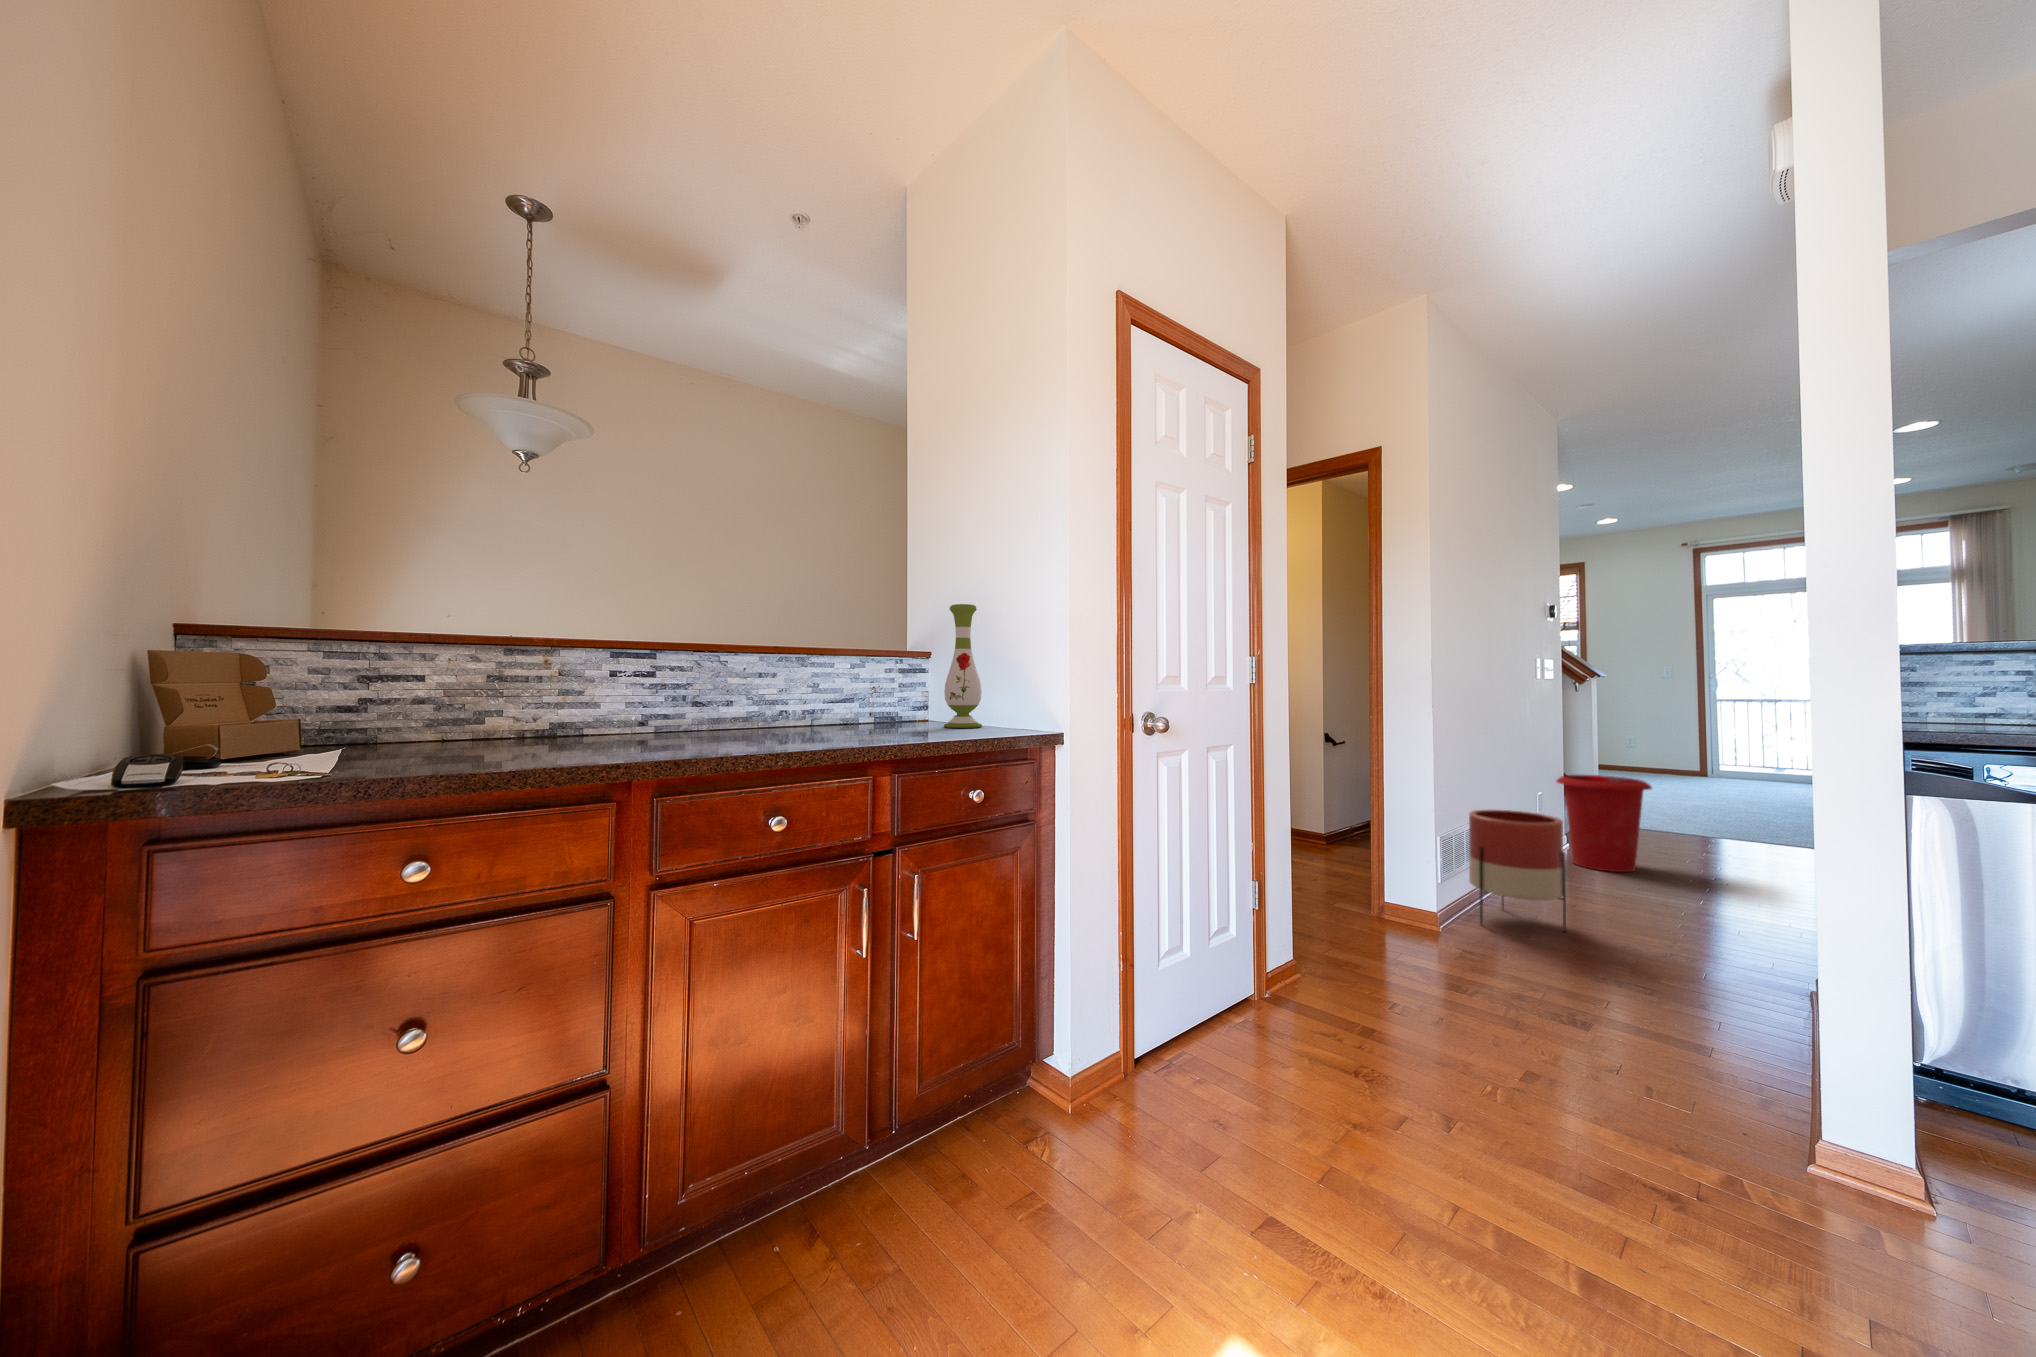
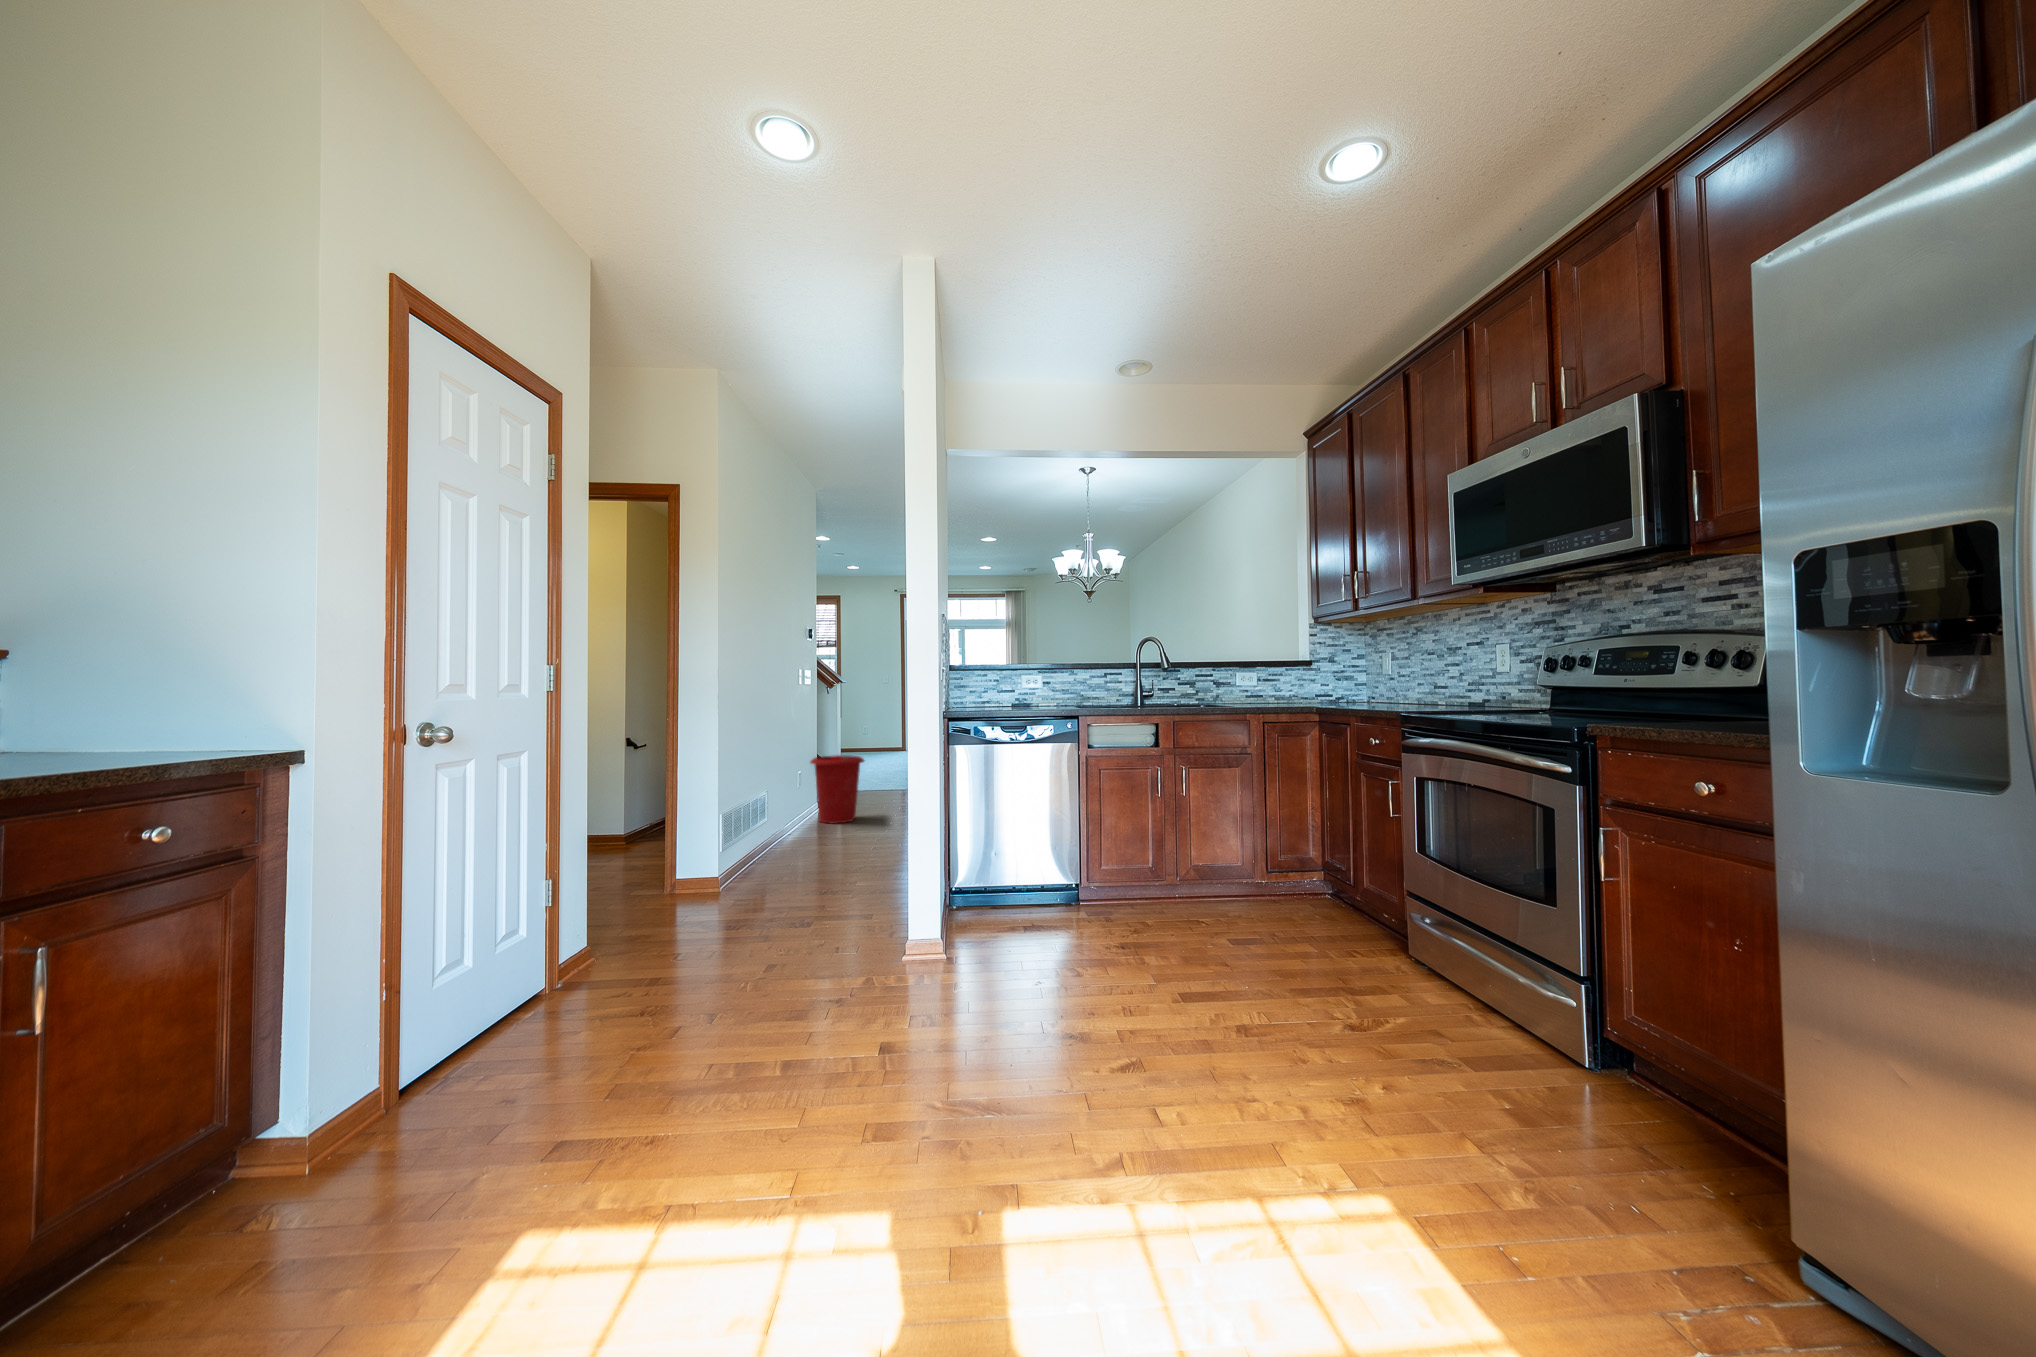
vase: present [944,604,982,728] -> none [50,585,138,754]
planter: present [1469,810,1566,932] -> none [745,786,809,878]

